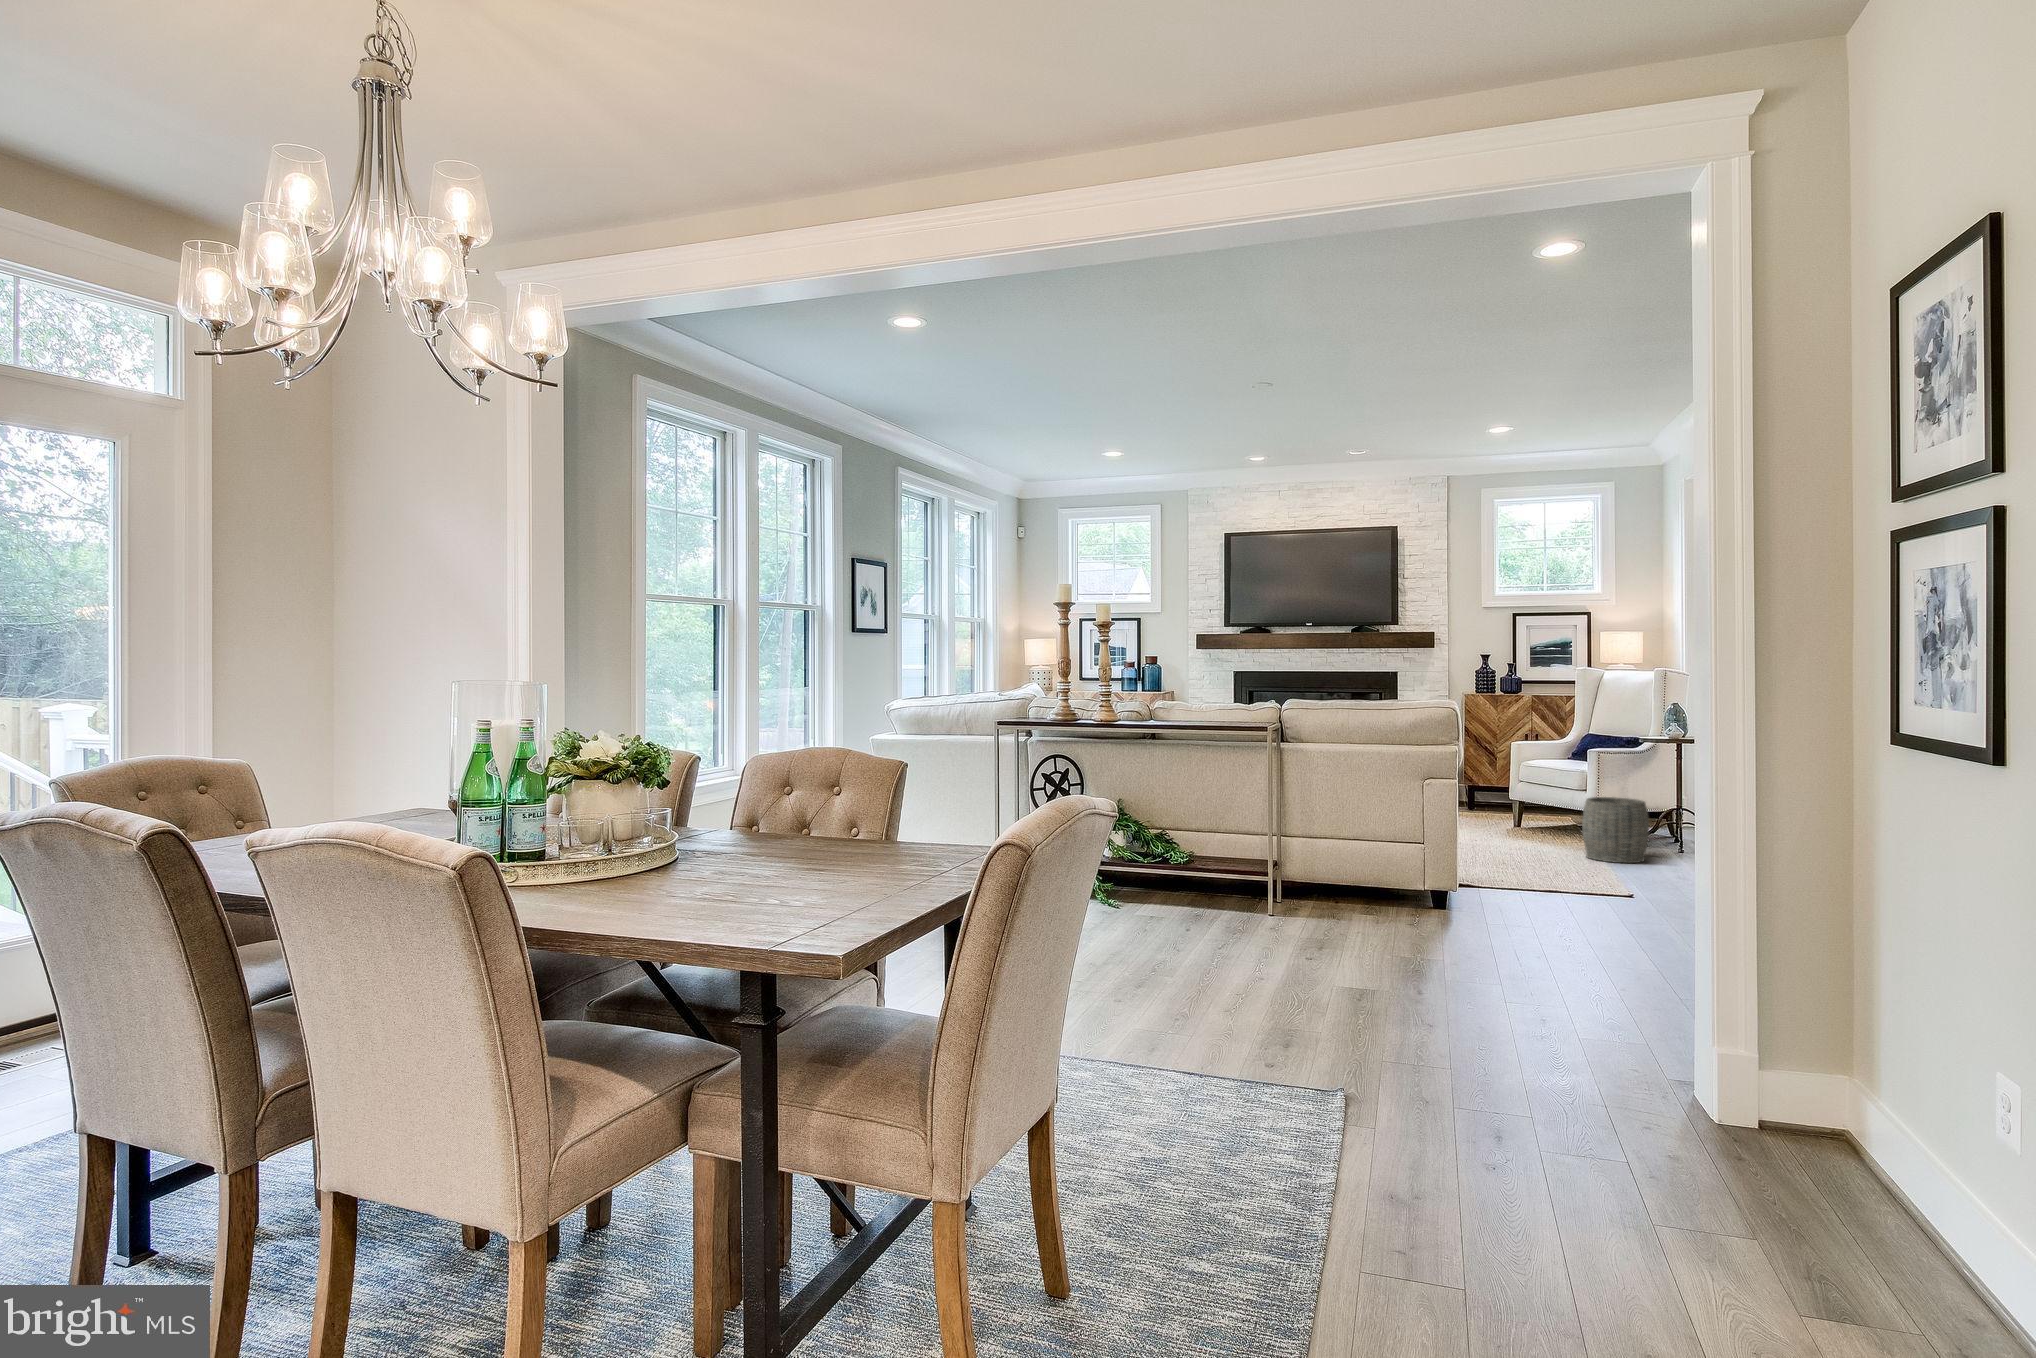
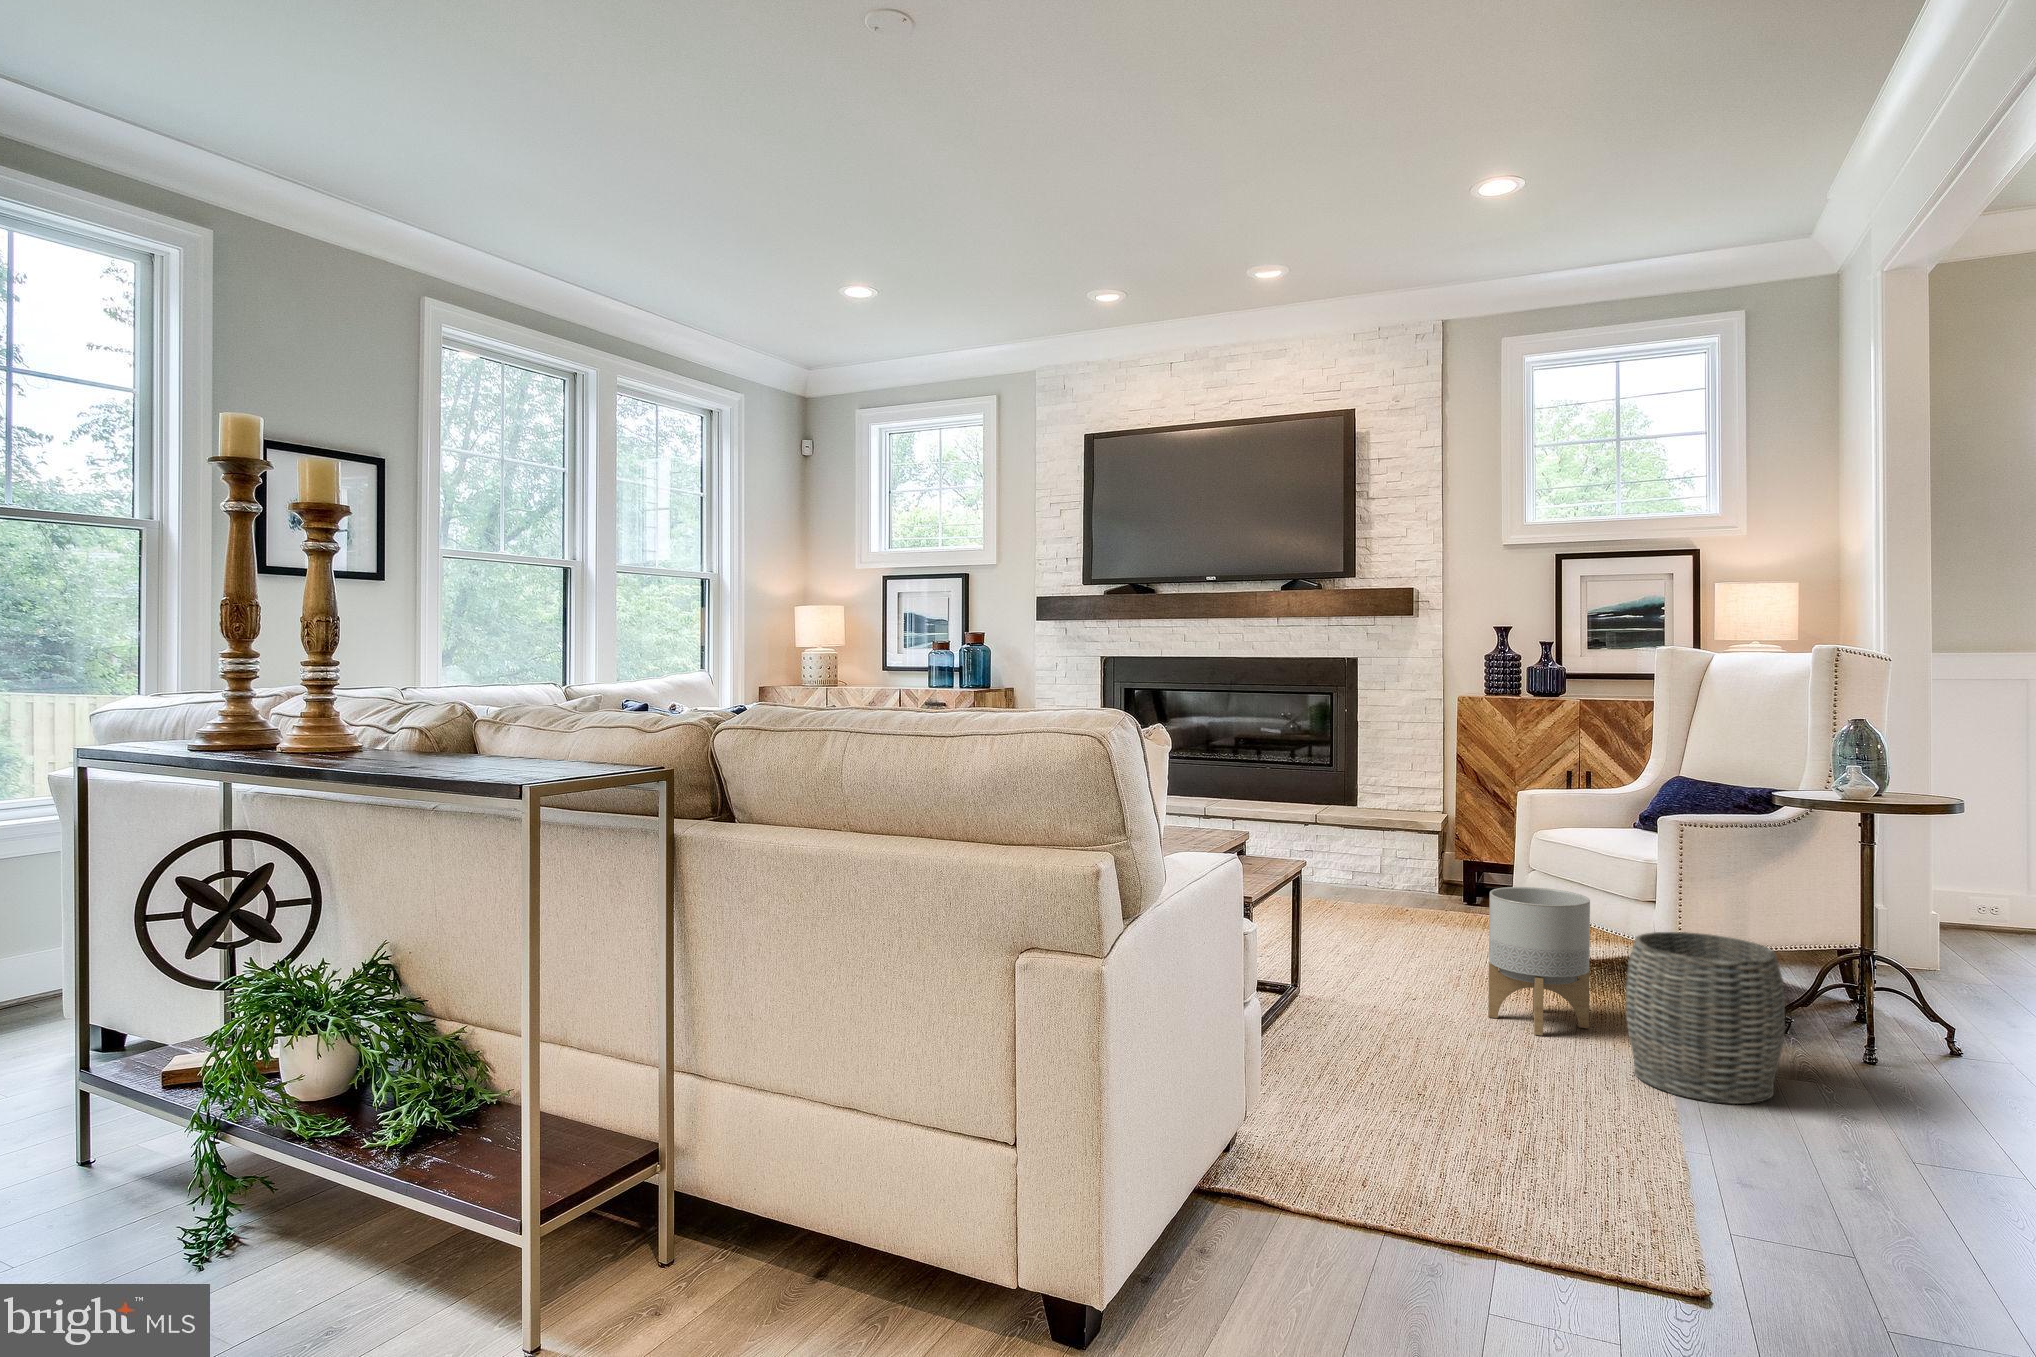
planter: none [1514,784,1561,849] -> present [1488,887,1590,1036]

